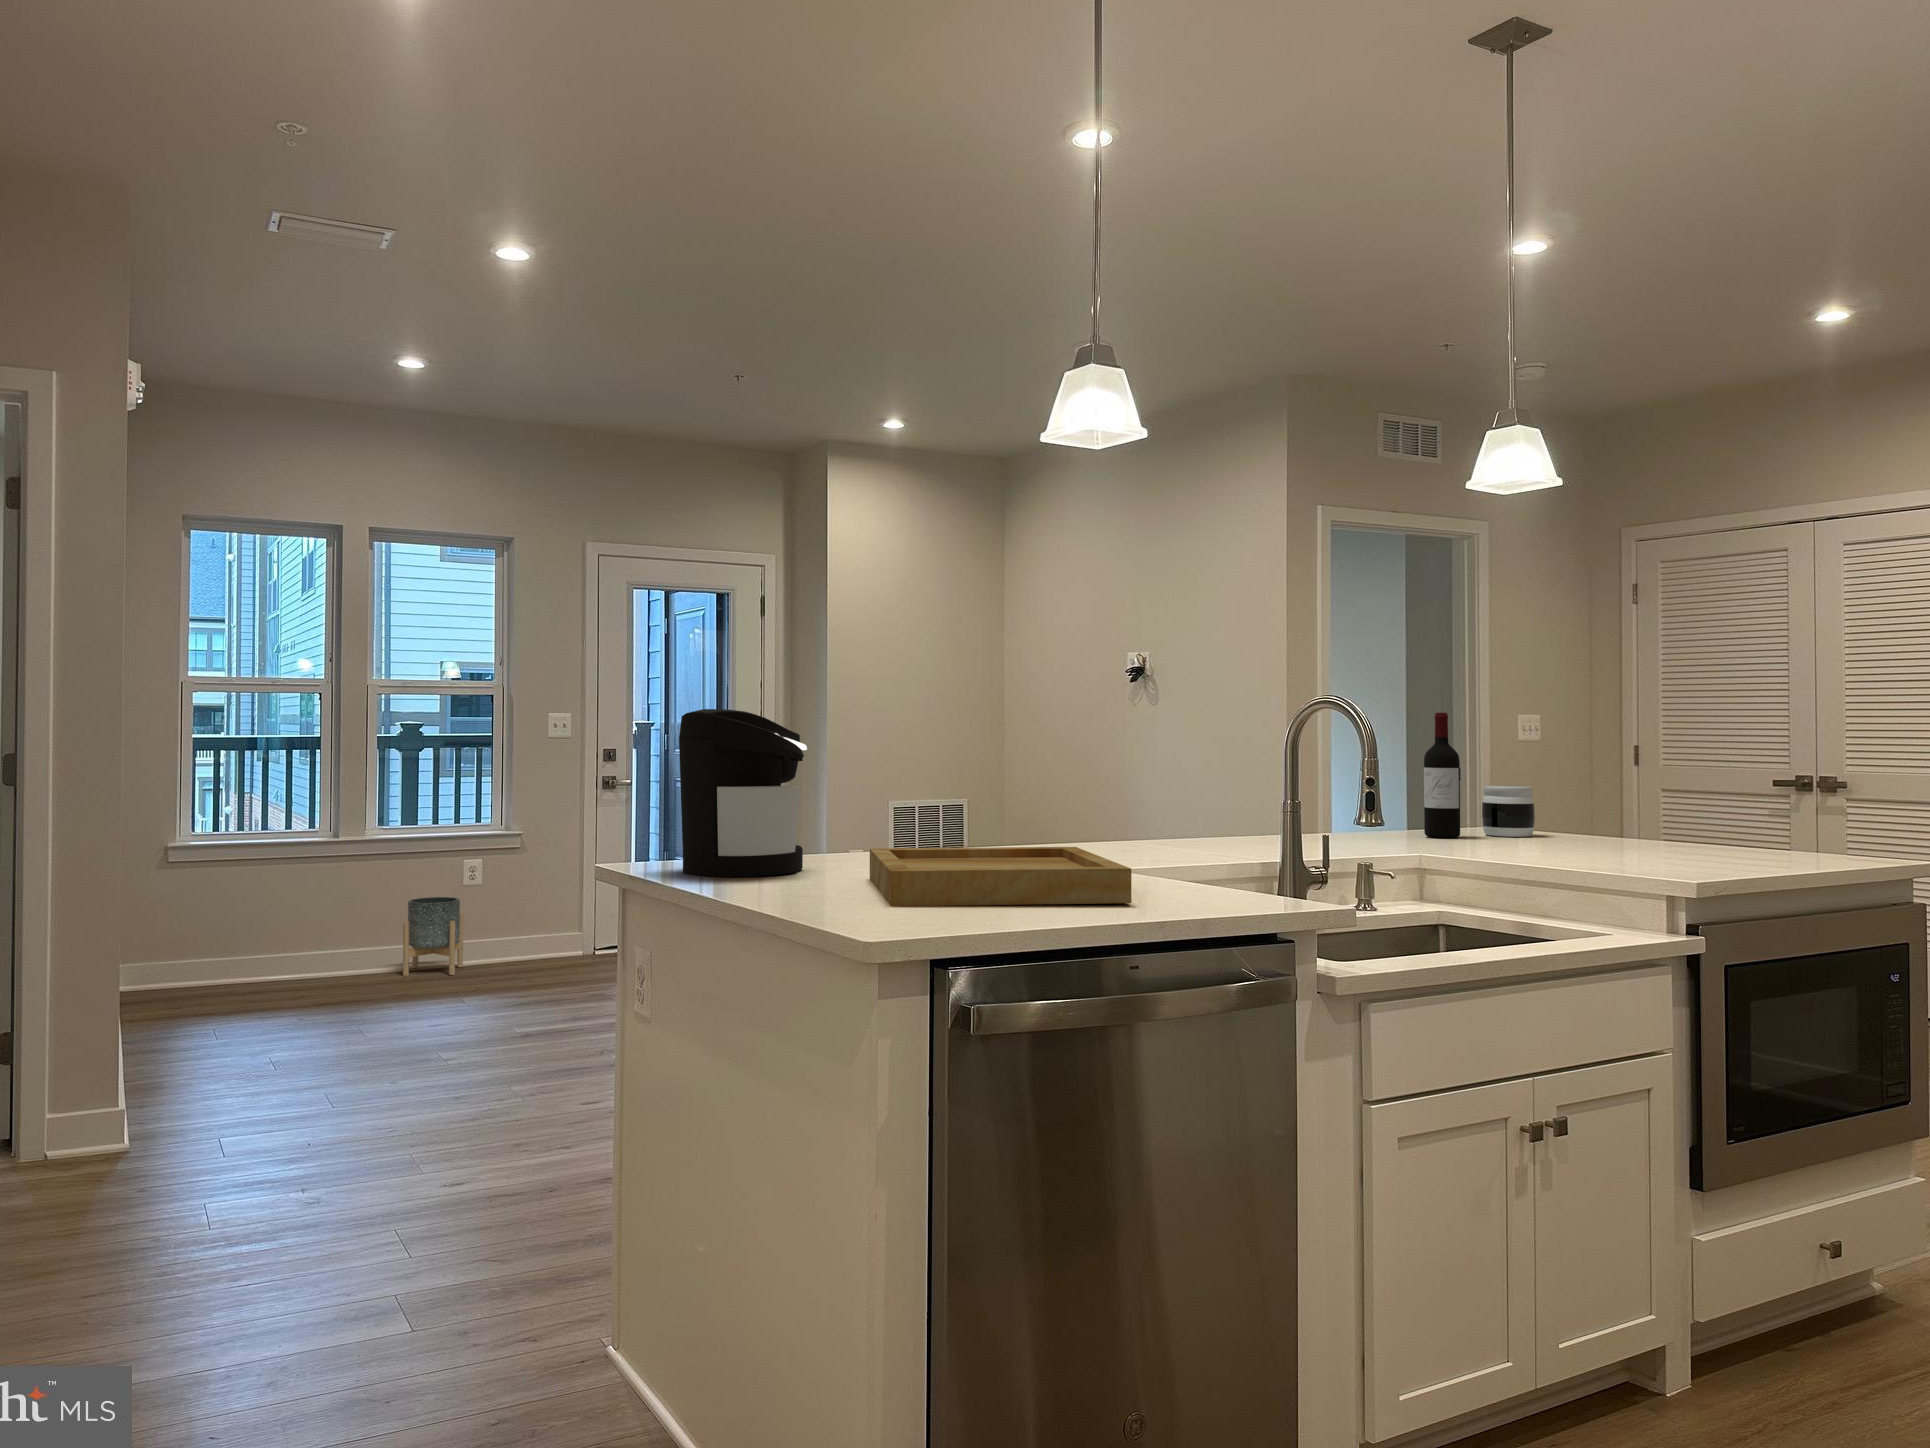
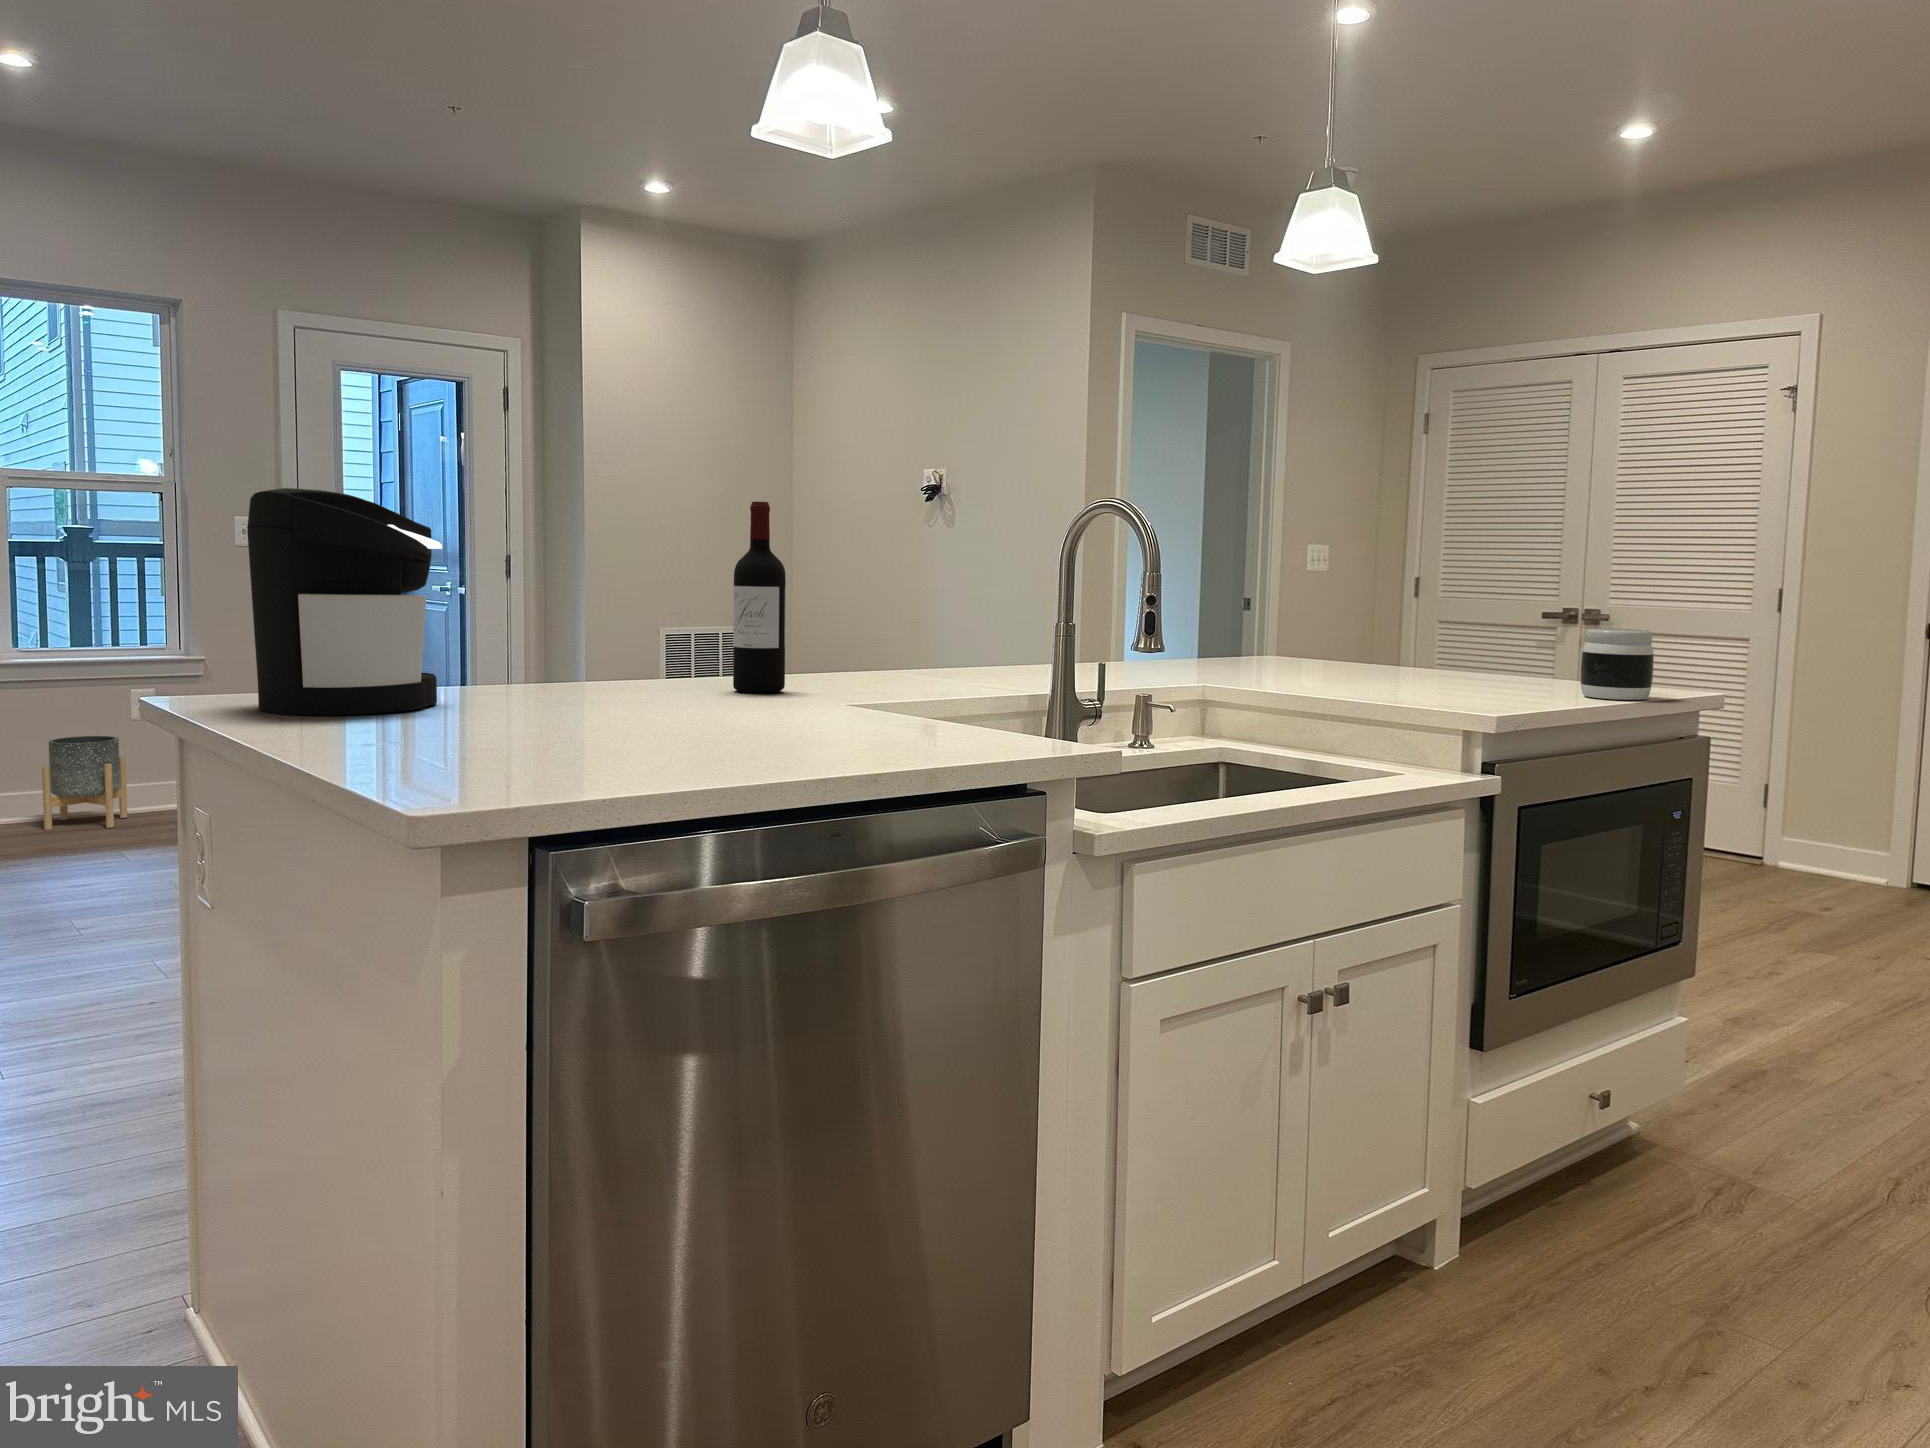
wine bottle: present [1424,713,1460,838] -> present [733,501,786,693]
jar: present [1482,785,1535,837] -> present [1580,628,1654,700]
tray: present [870,847,1132,906] -> none [513,676,845,755]

